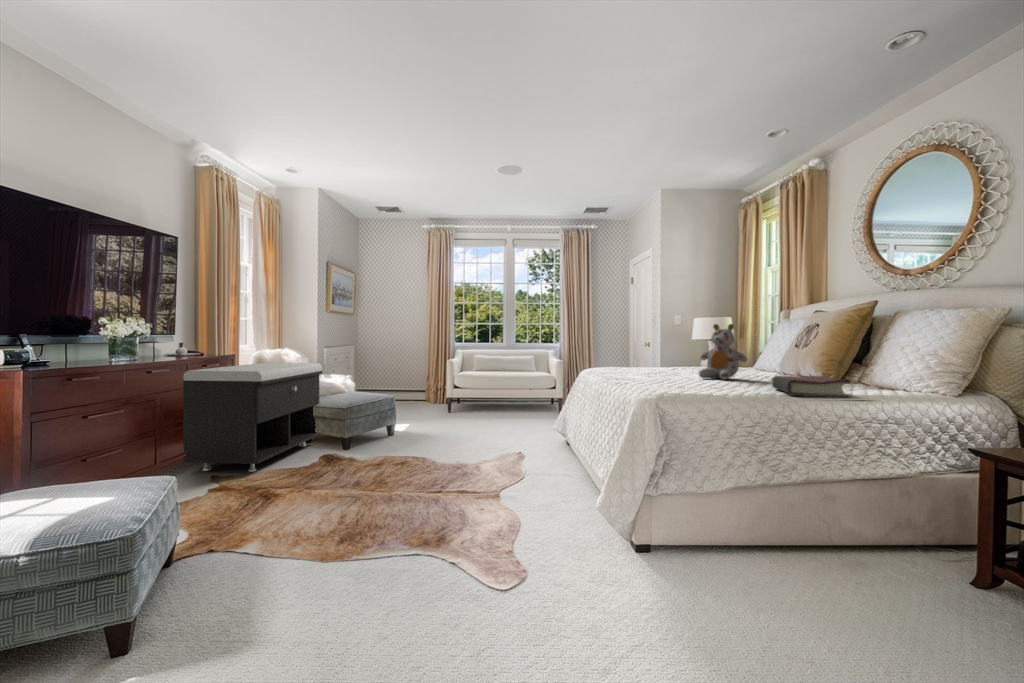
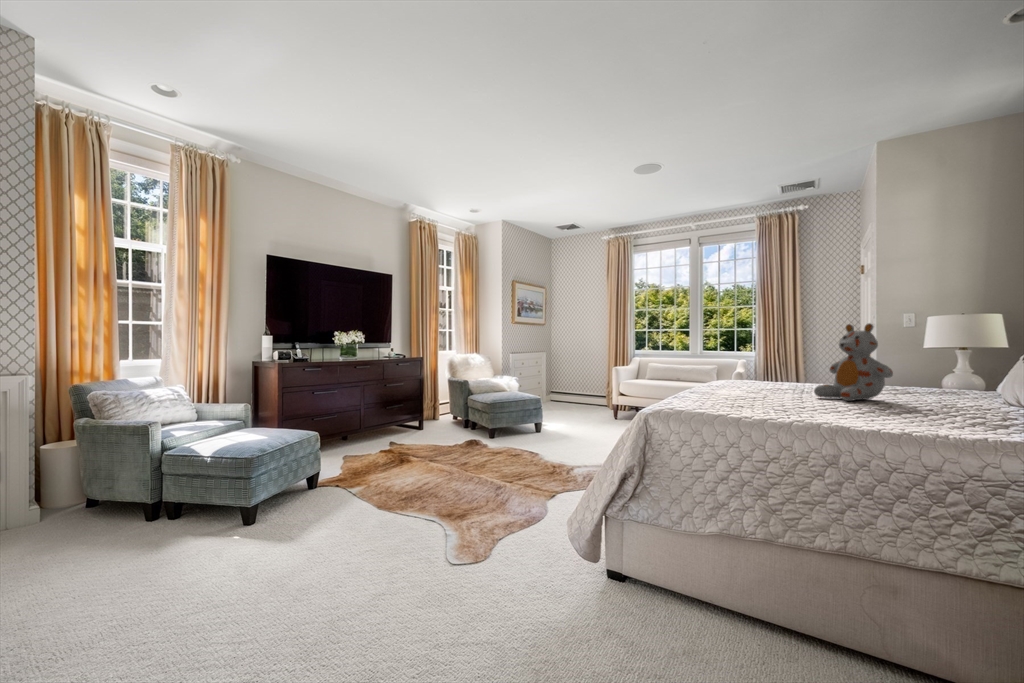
storage bench: present [183,363,322,472] -> none [375,365,480,448]
hardback book: present [772,375,850,398] -> none [835,398,955,440]

